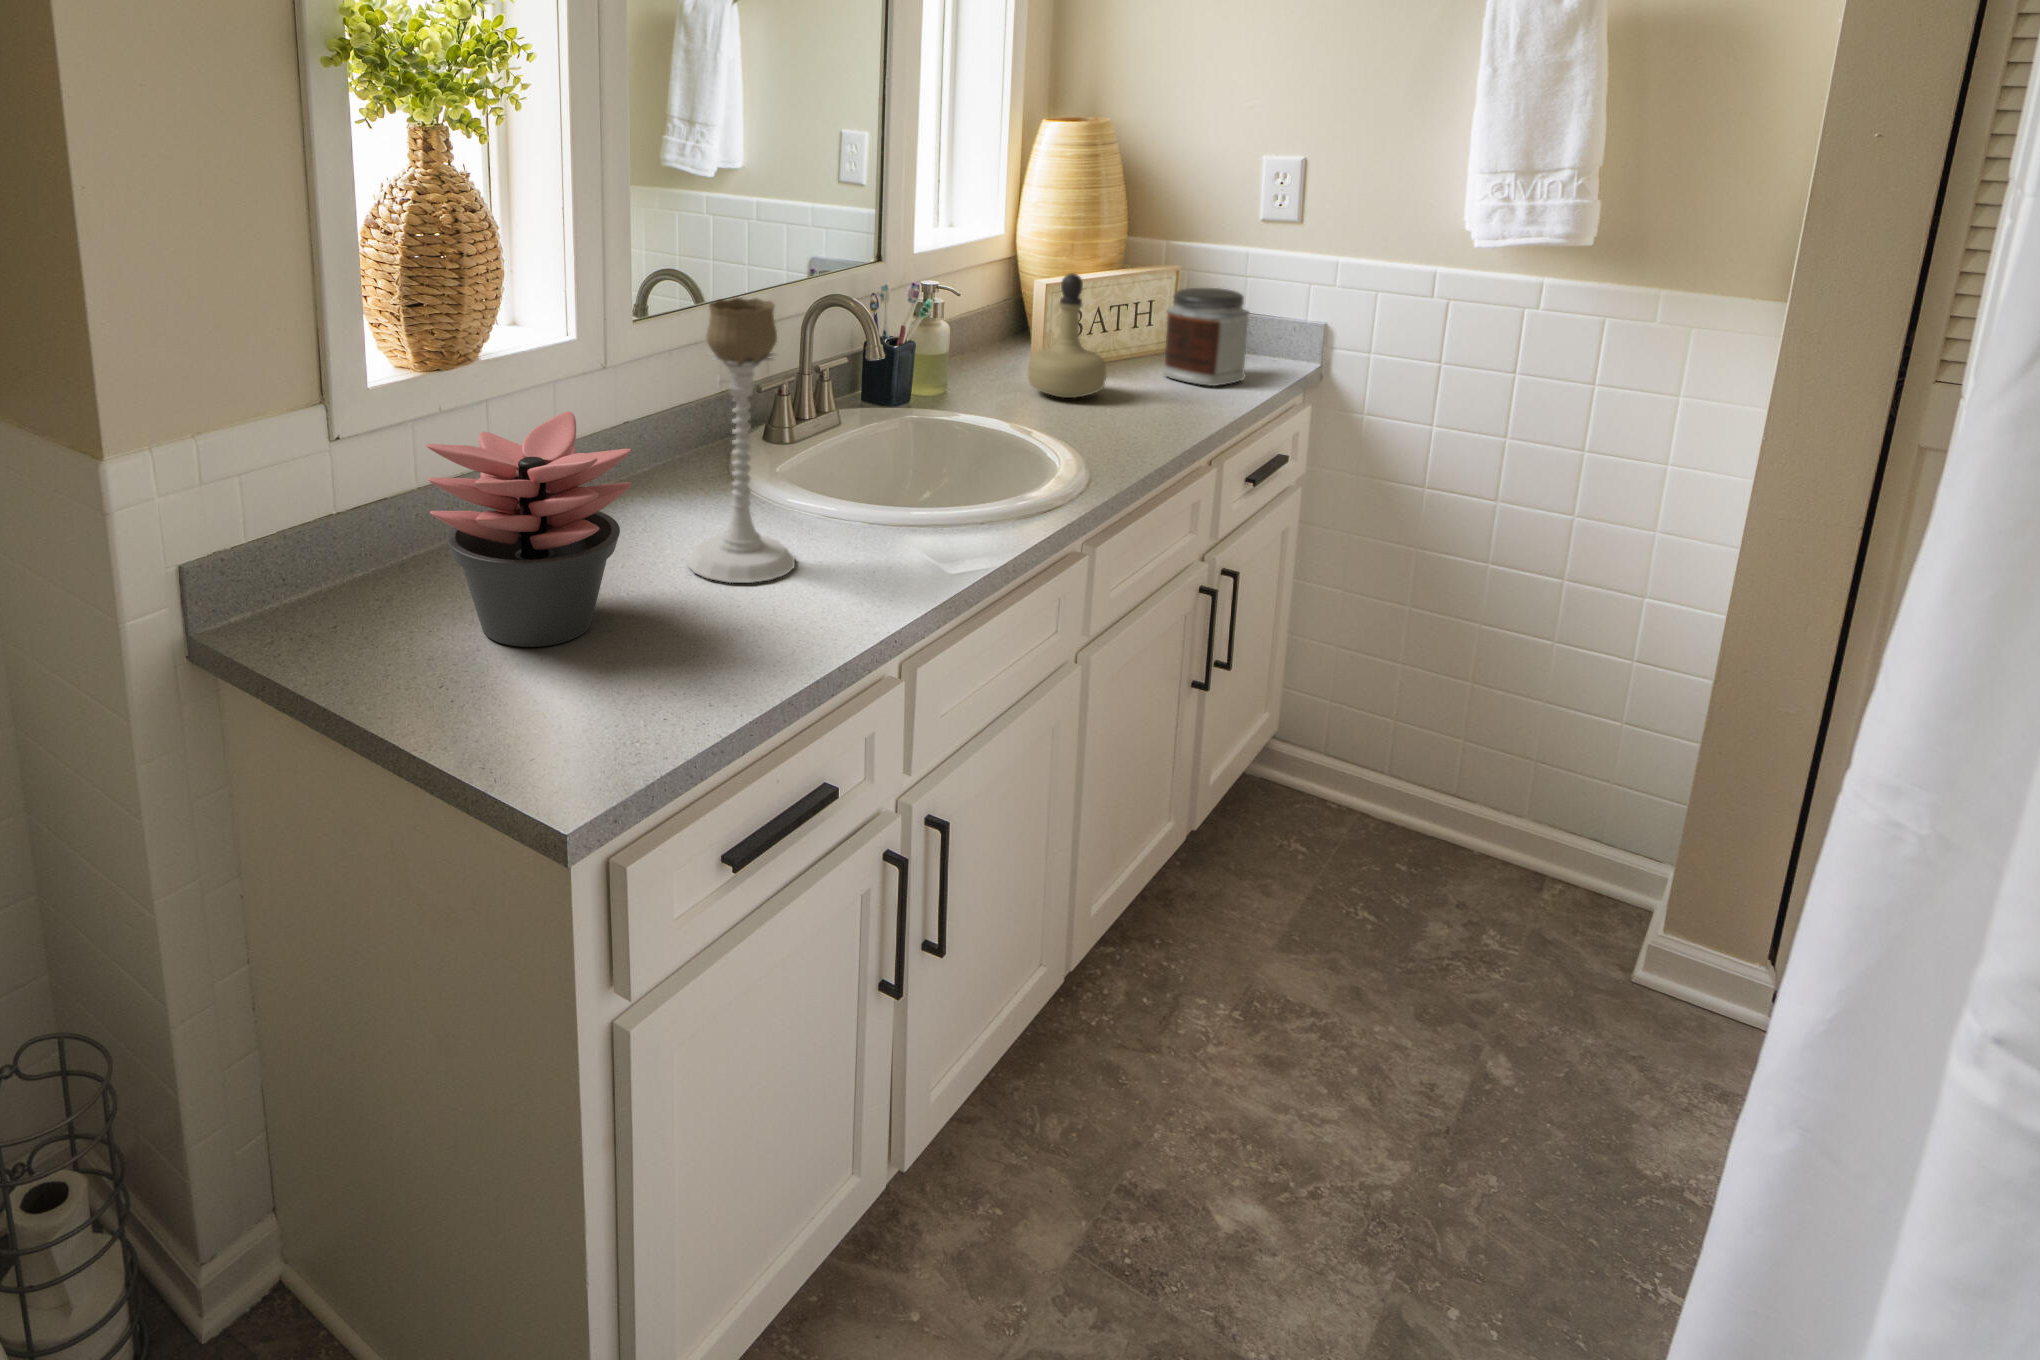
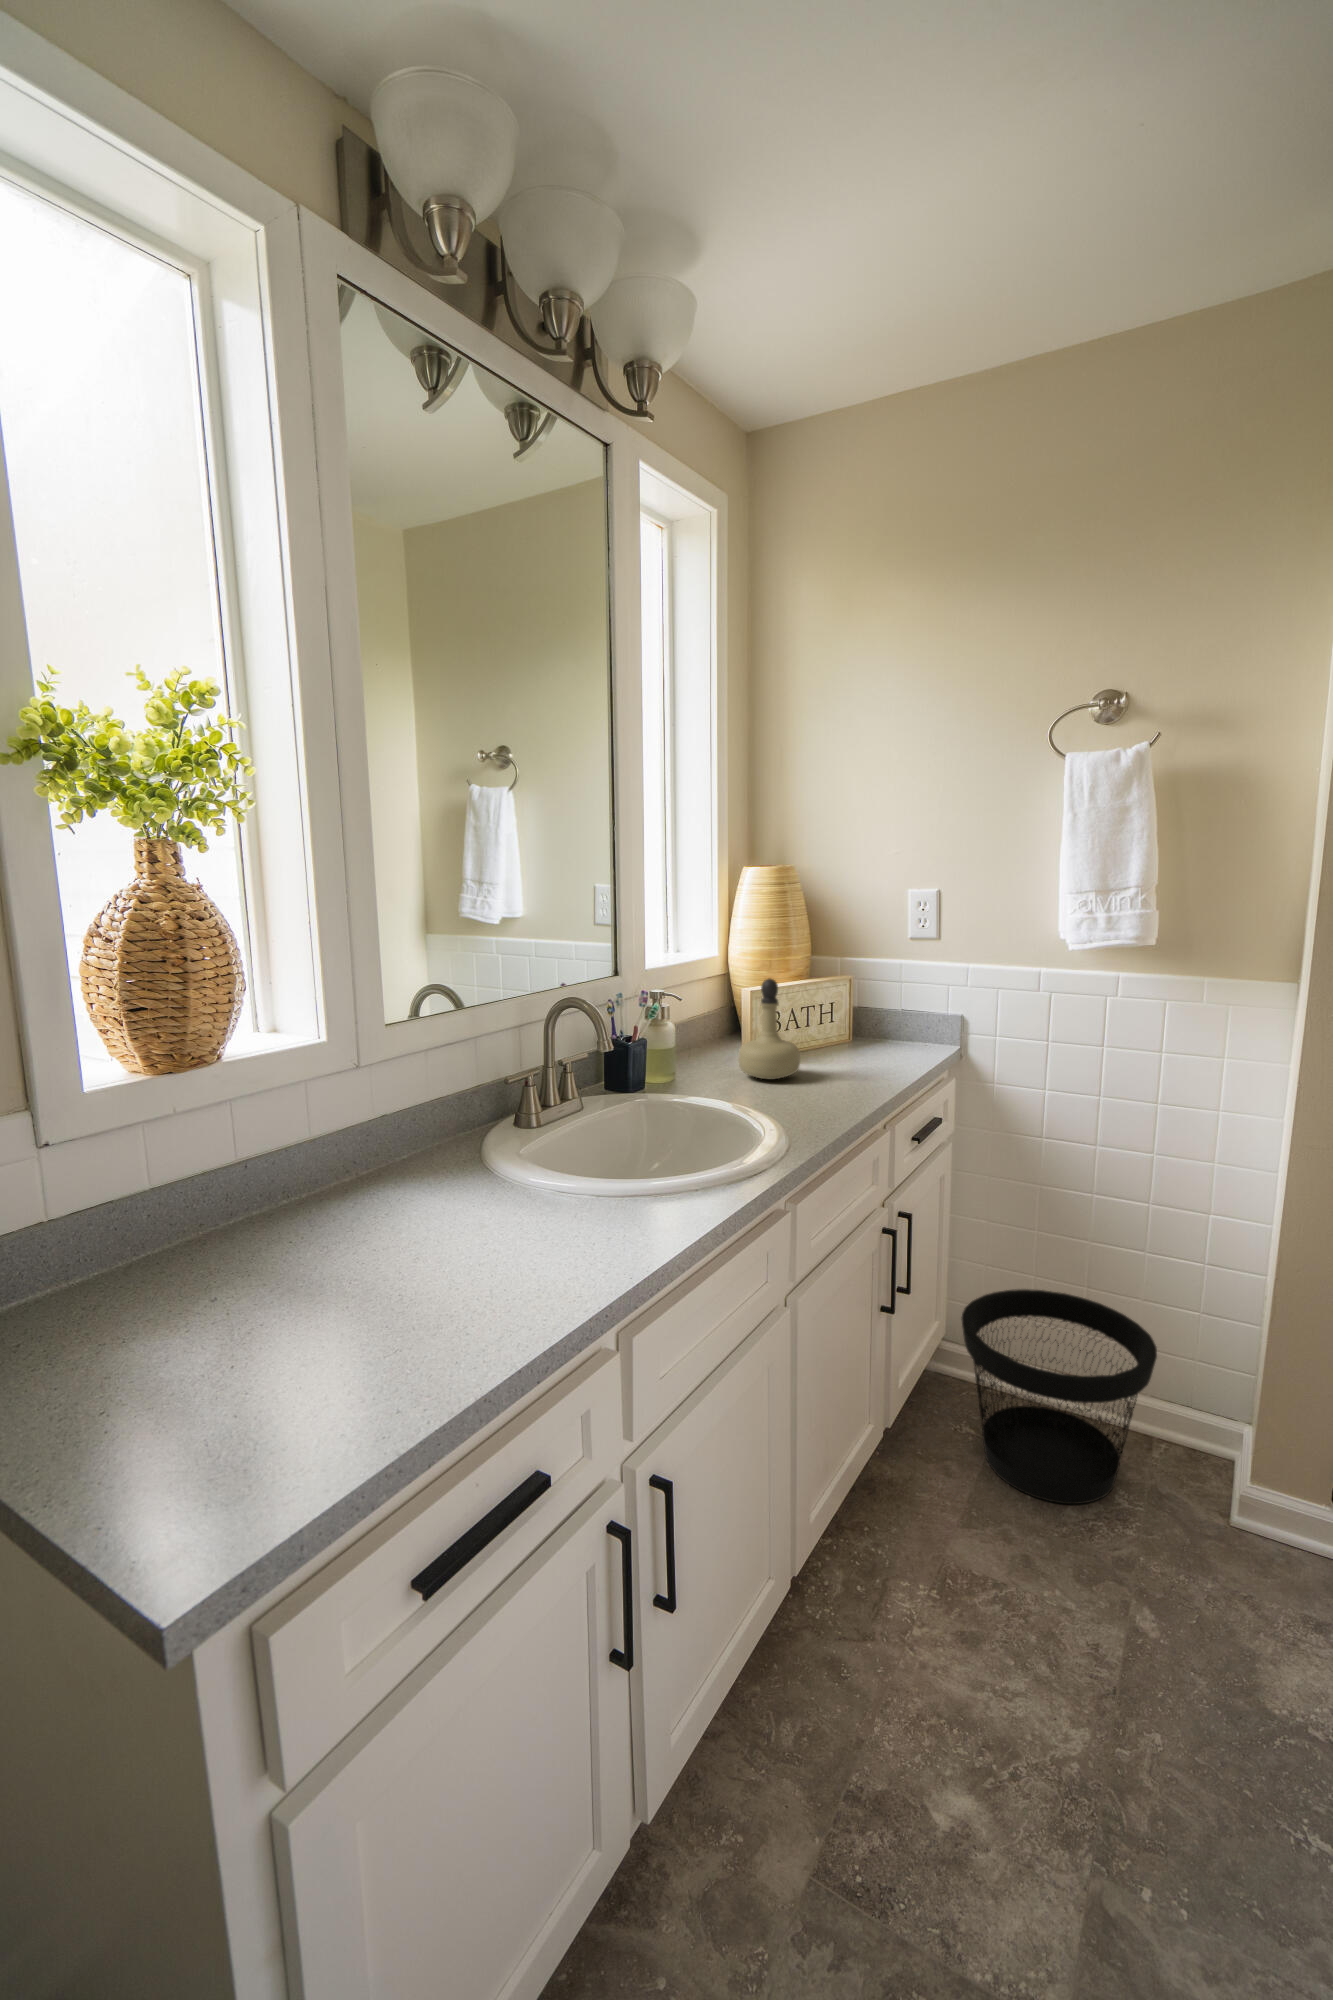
jar: present [1163,288,1249,386] -> none [843,989,907,1065]
candle holder: present [687,298,795,583] -> none [417,993,522,1266]
succulent plant: present [426,412,632,647] -> none [107,1108,338,1355]
wastebasket: none [1297,678,1552,939] -> present [961,1289,1157,1504]

